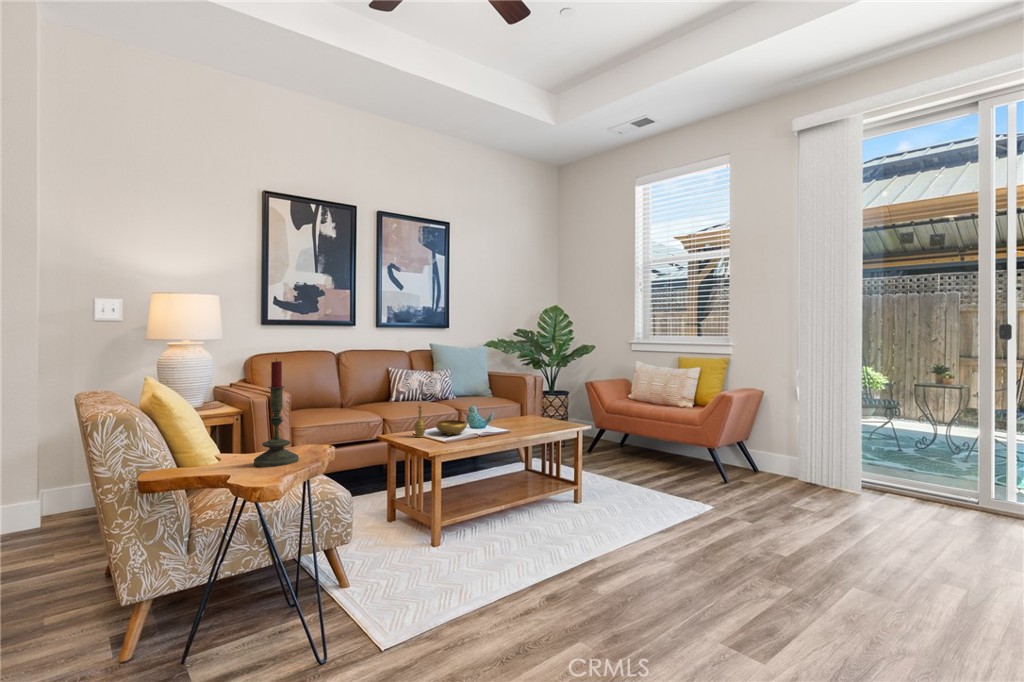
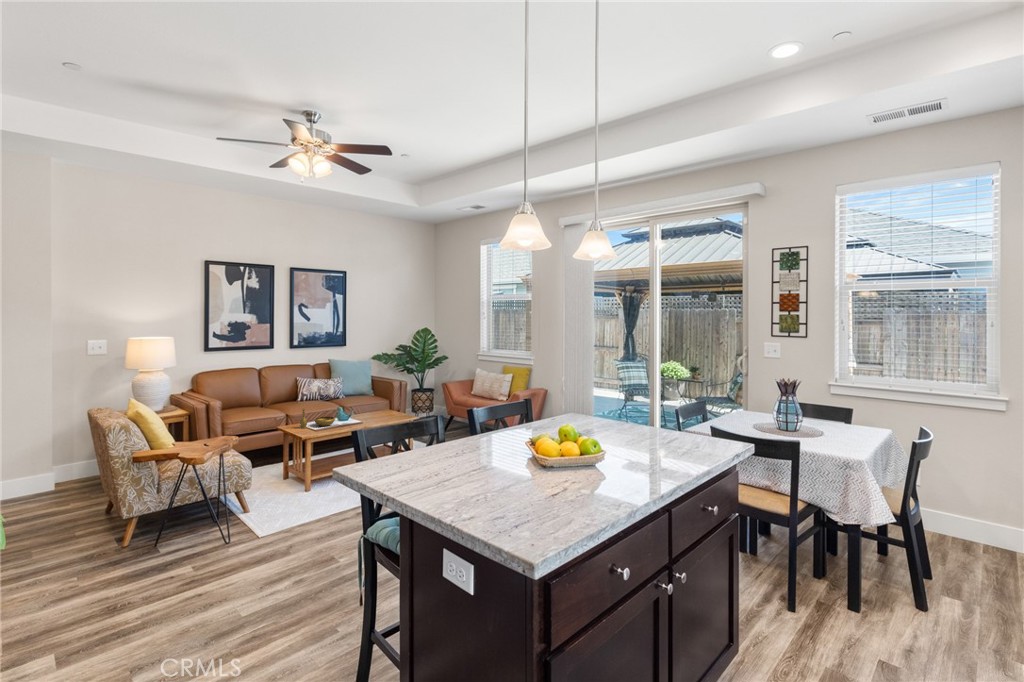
candle: present [254,359,299,467] -> none [192,396,216,450]

